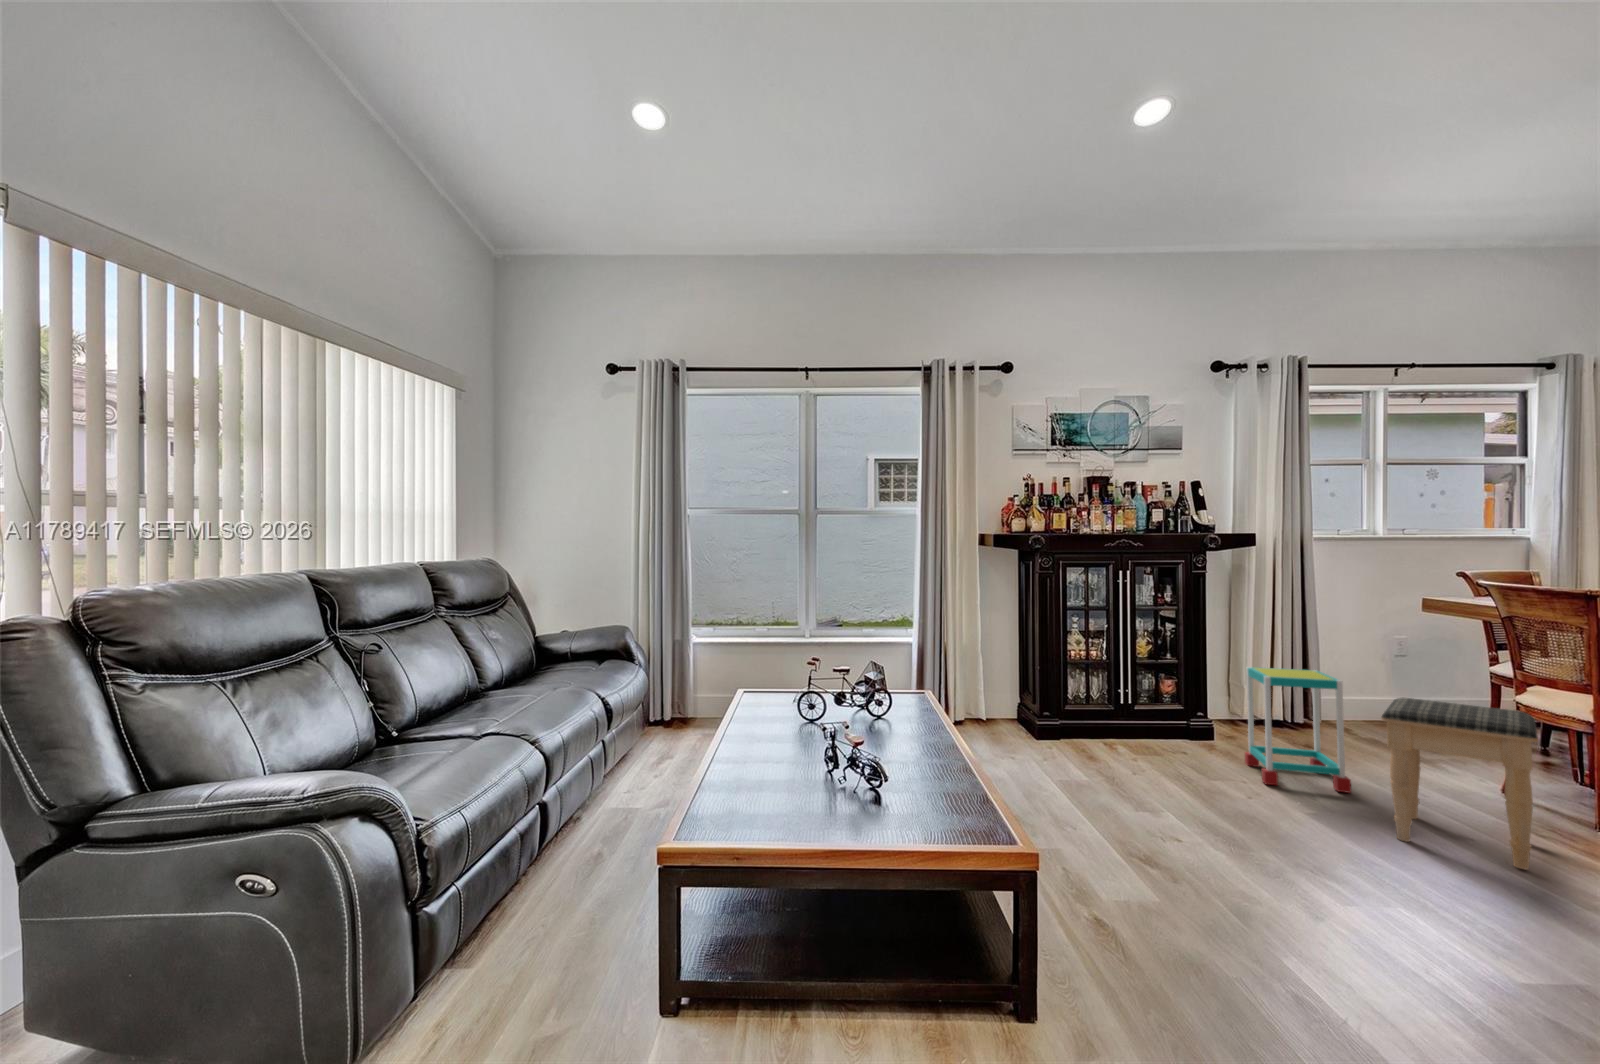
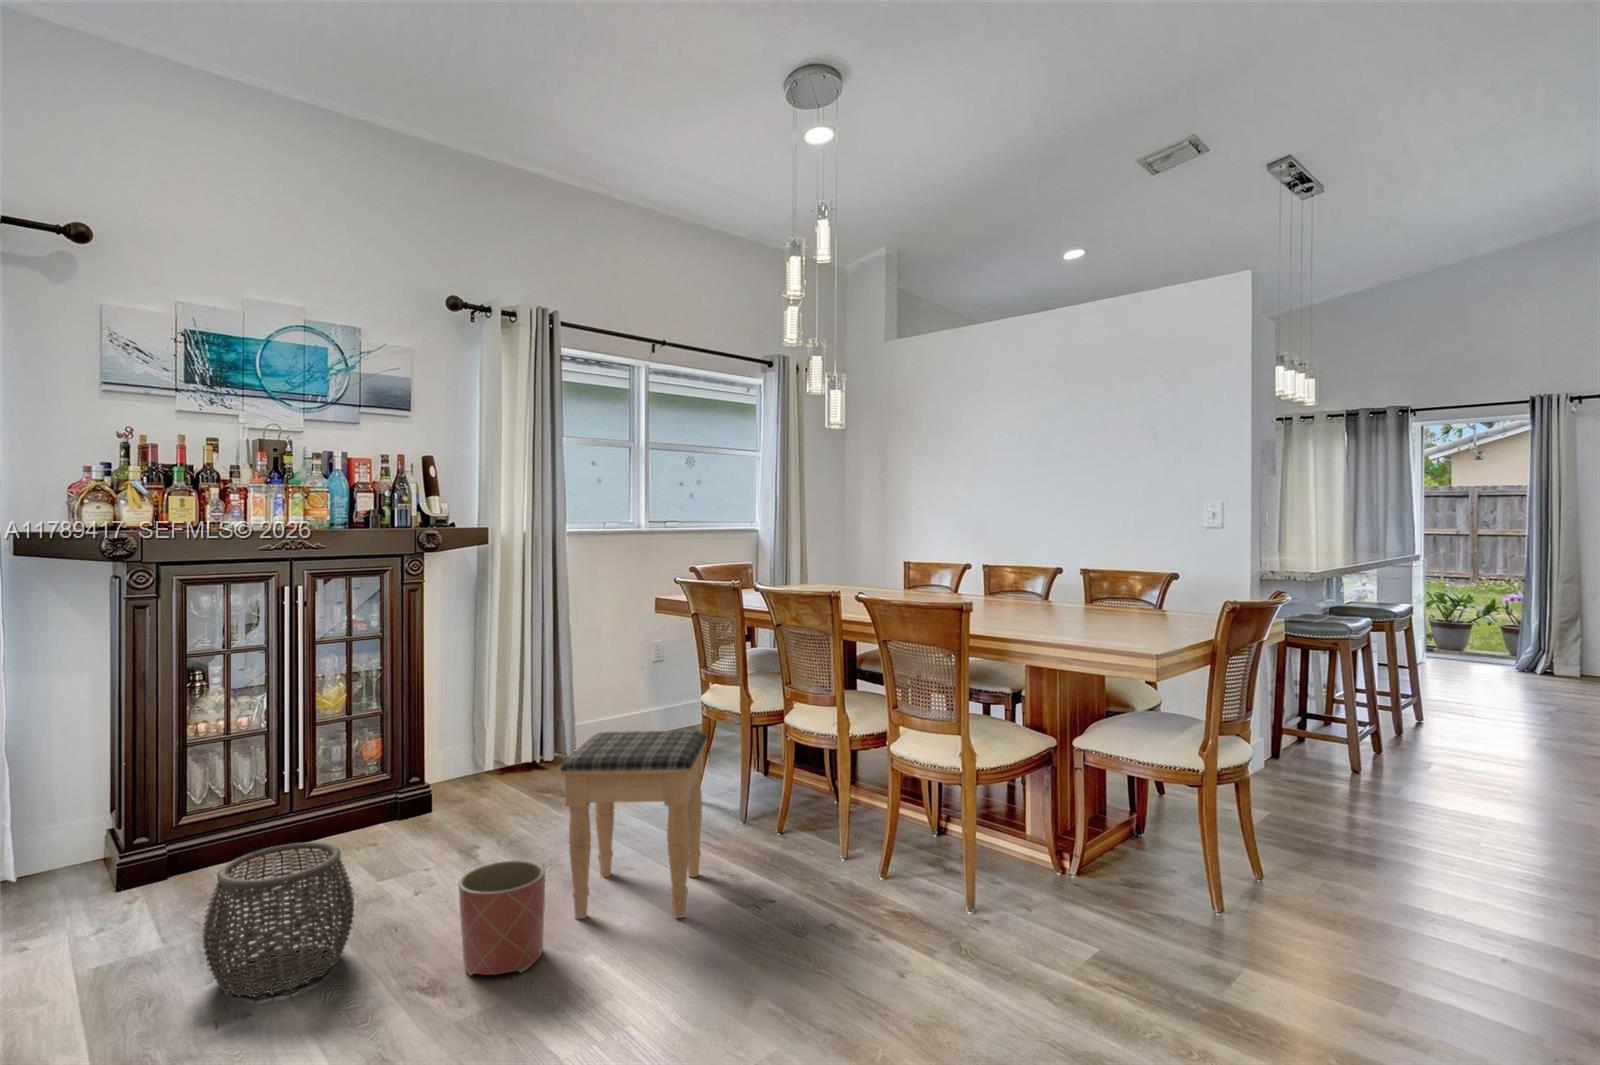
side table: present [1245,667,1351,793] -> none [452,705,556,875]
woven basket: none [1124,729,1217,819] -> present [203,842,354,998]
planter: none [1305,775,1383,860] -> present [459,860,545,975]

